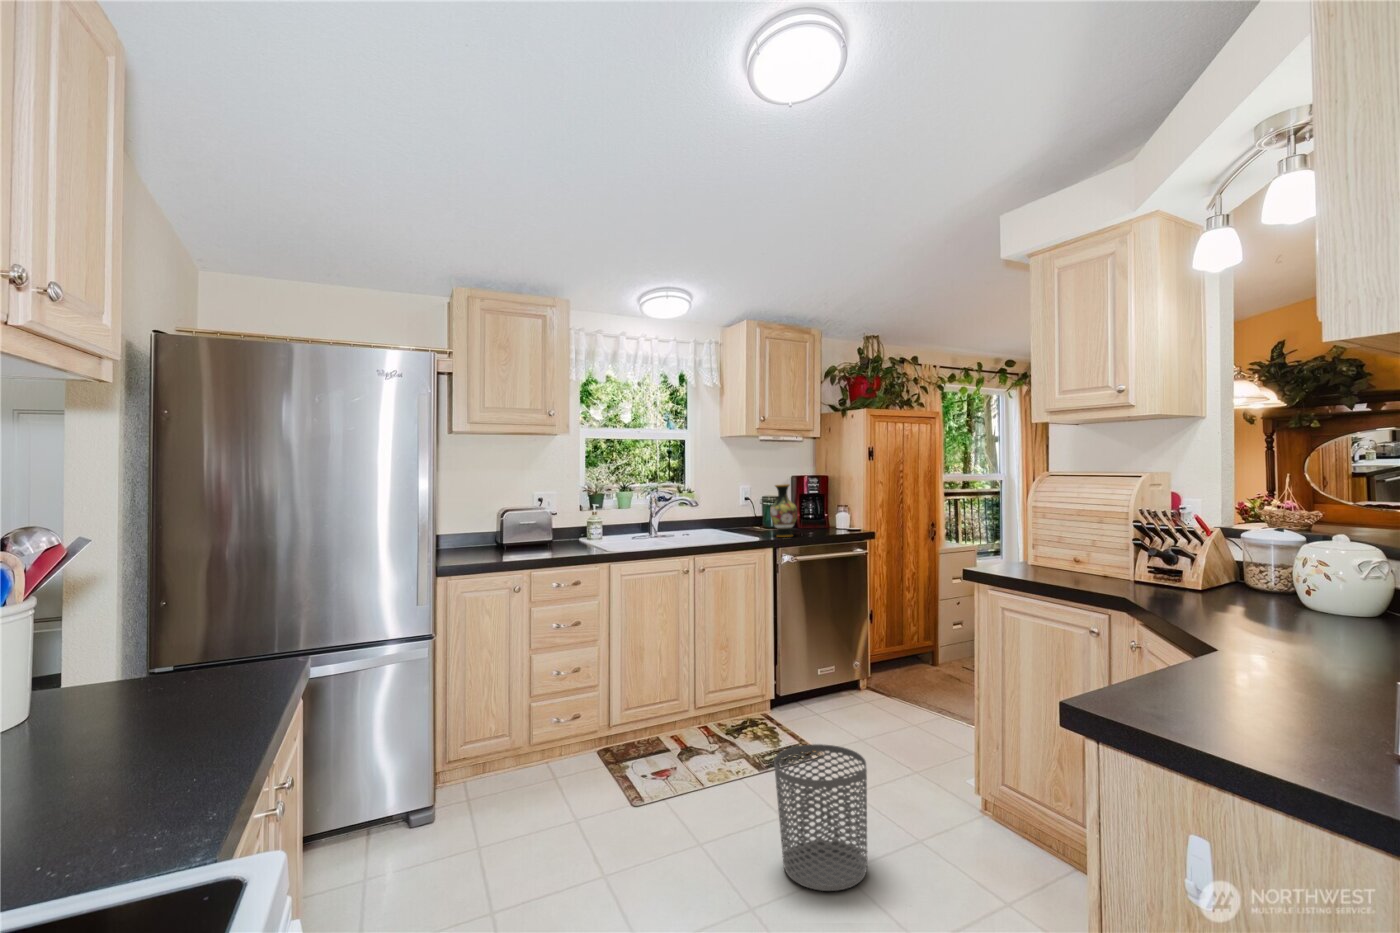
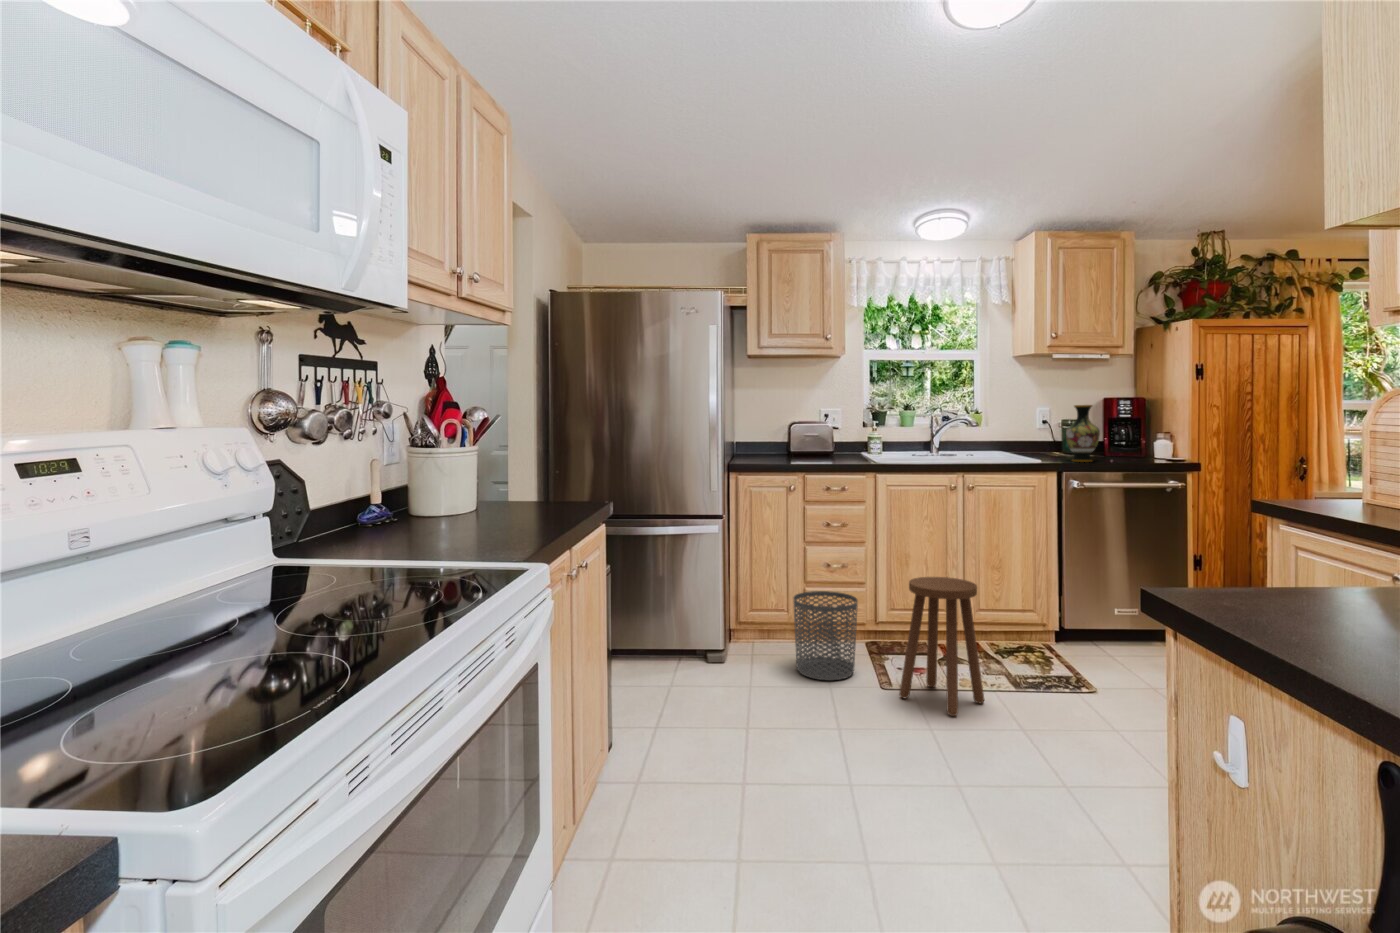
stool: none [651,670,734,821] -> present [899,577,984,716]
waste bin: present [774,744,867,891] -> present [793,591,858,680]

